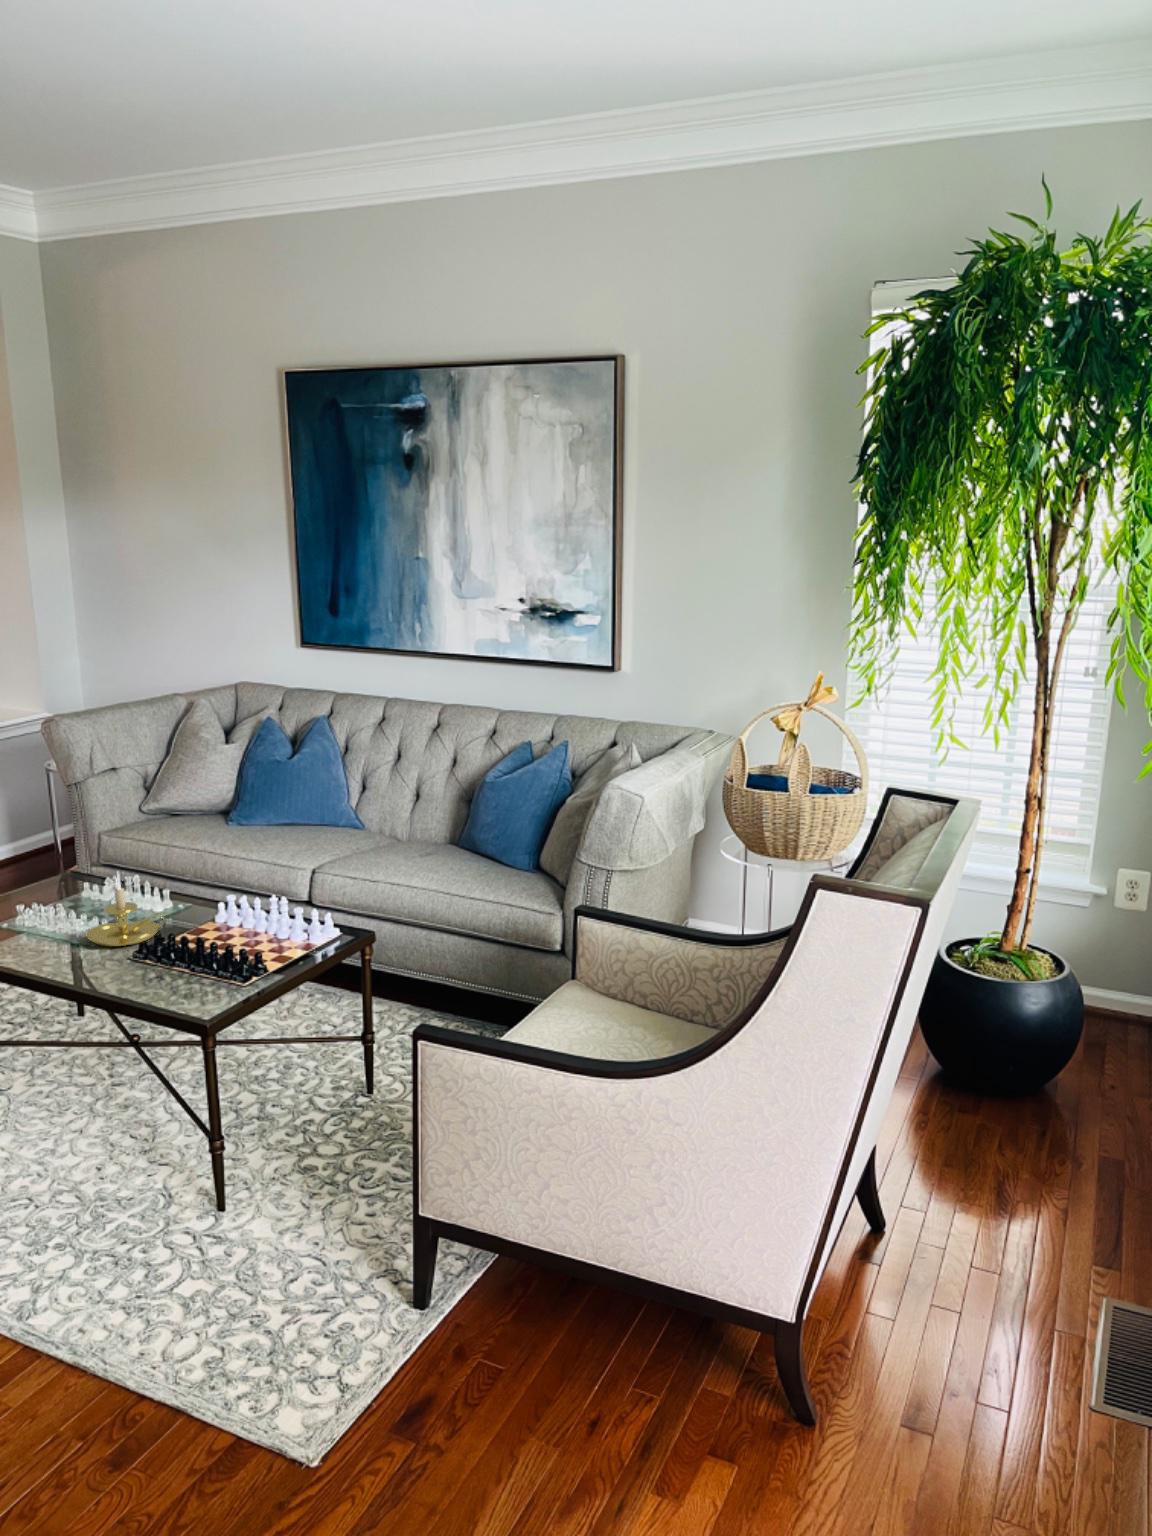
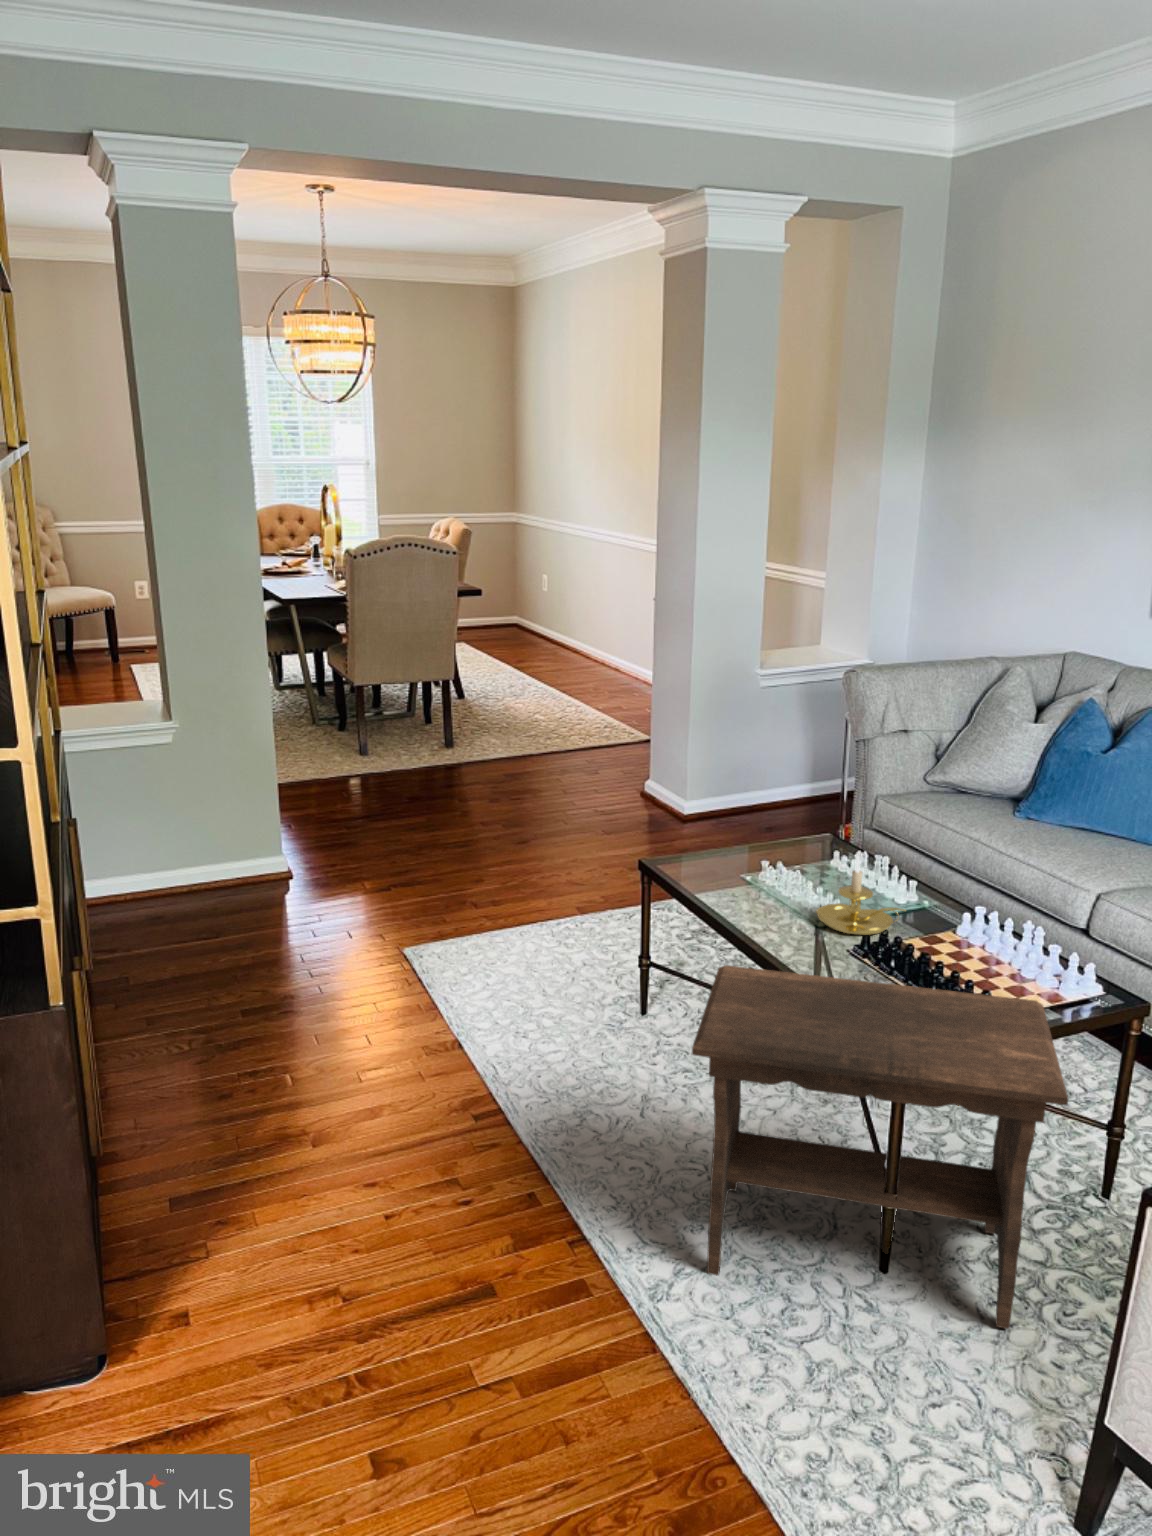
footstool: none [15,948,344,1279] -> present [692,965,1068,1329]

